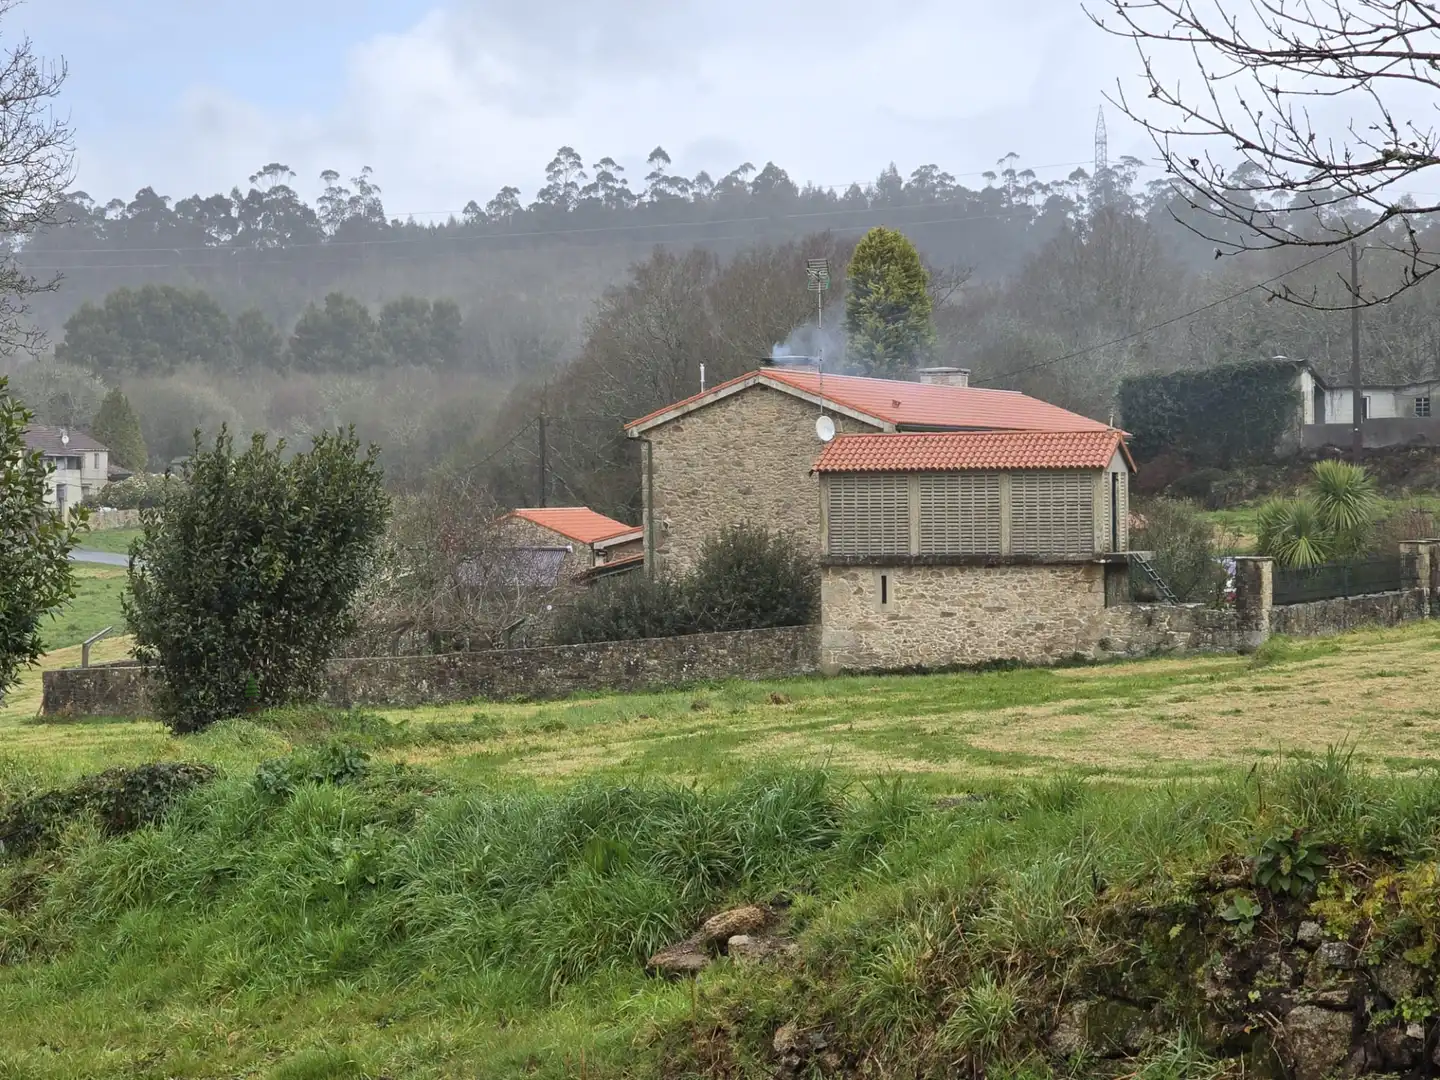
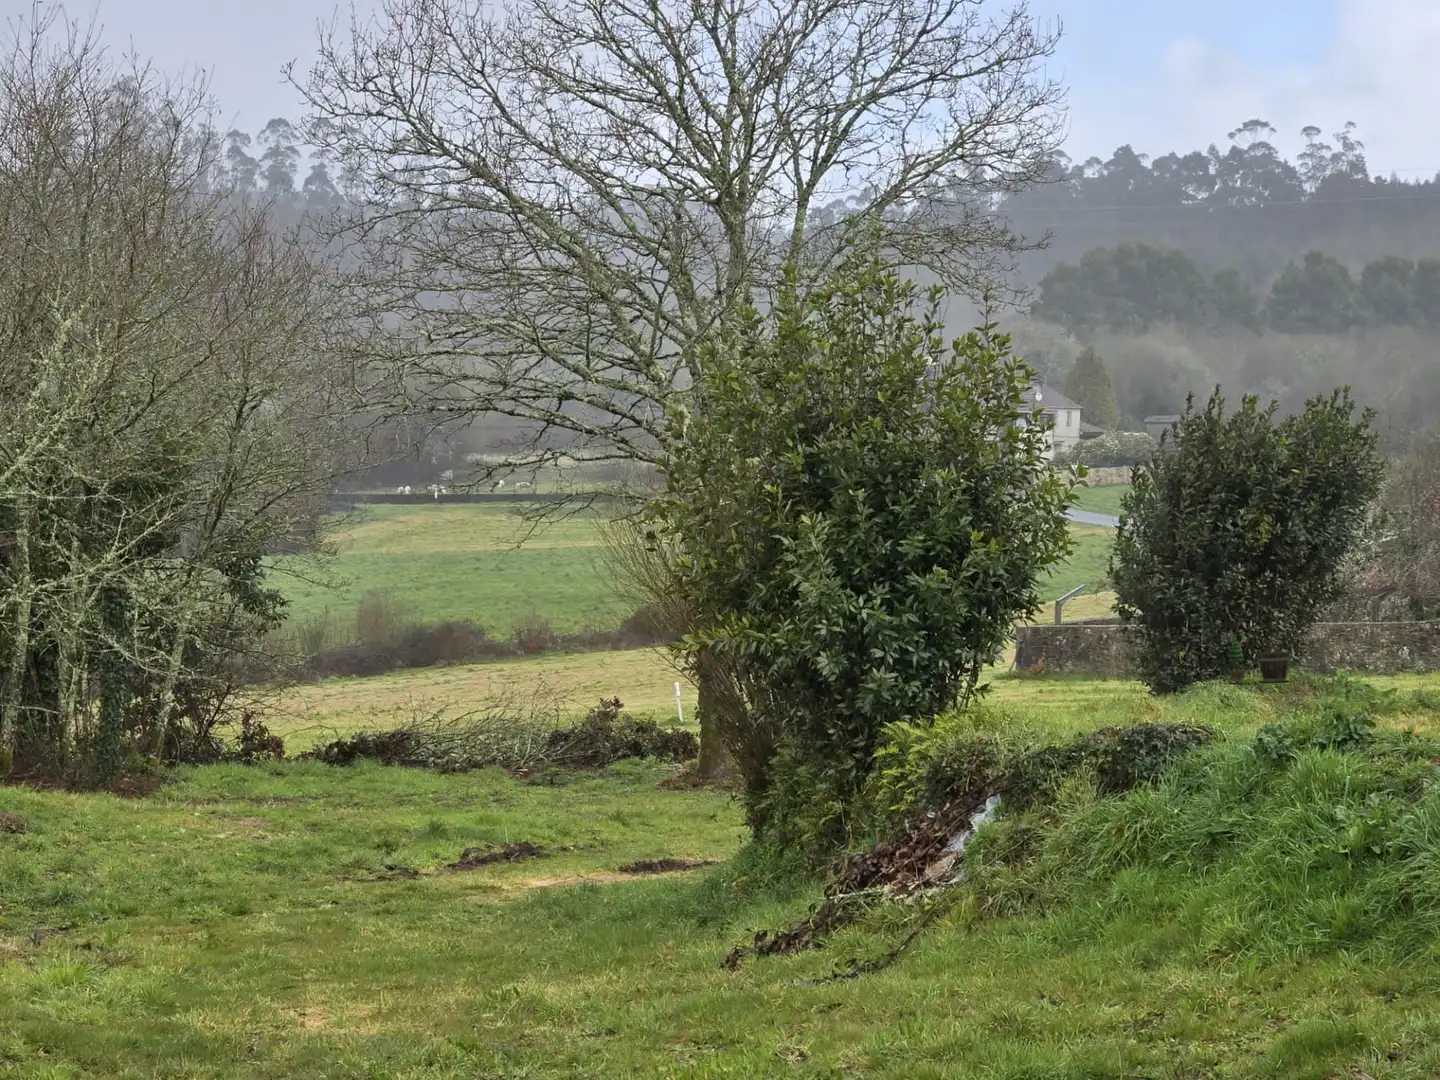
bucket: none [272,684,302,715] -> present [1257,649,1289,683]

